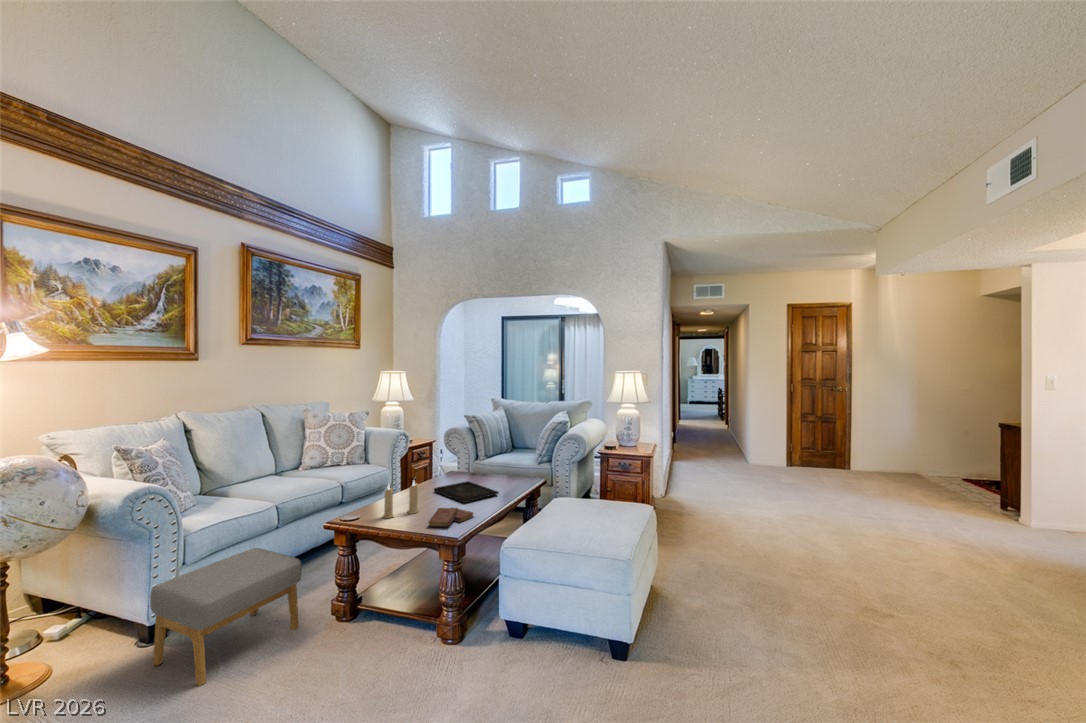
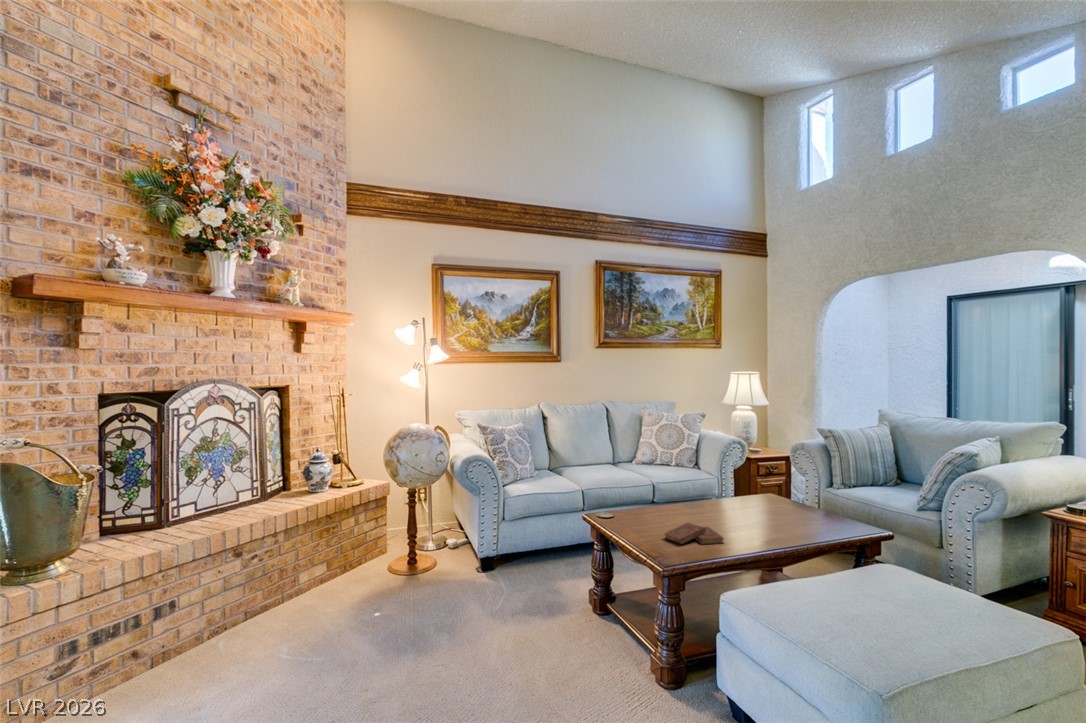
candle: present [382,481,419,519] -> none [637,484,677,524]
tray: present [434,481,499,503] -> none [718,504,788,528]
footstool: present [150,548,301,686] -> none [472,520,568,610]

